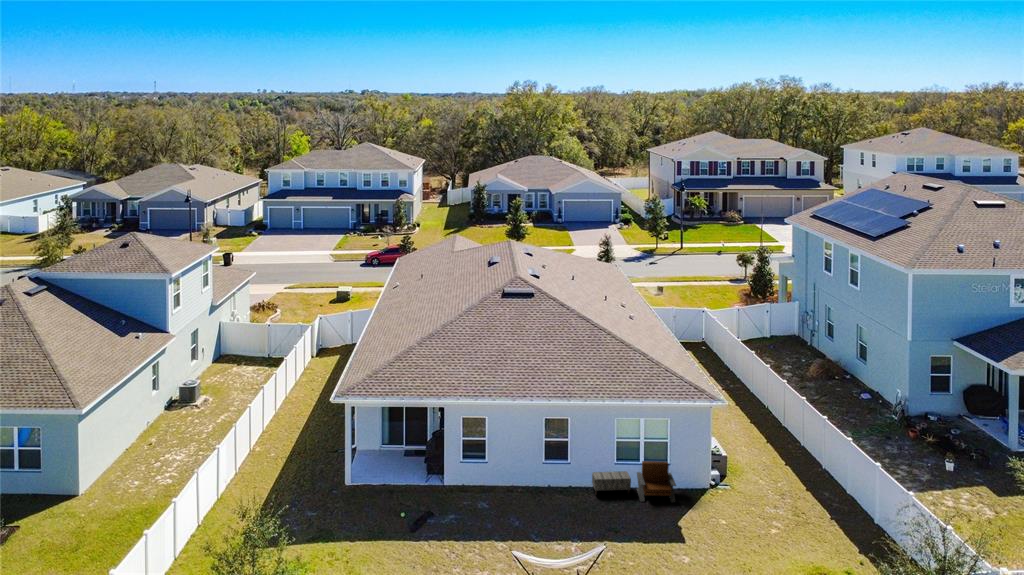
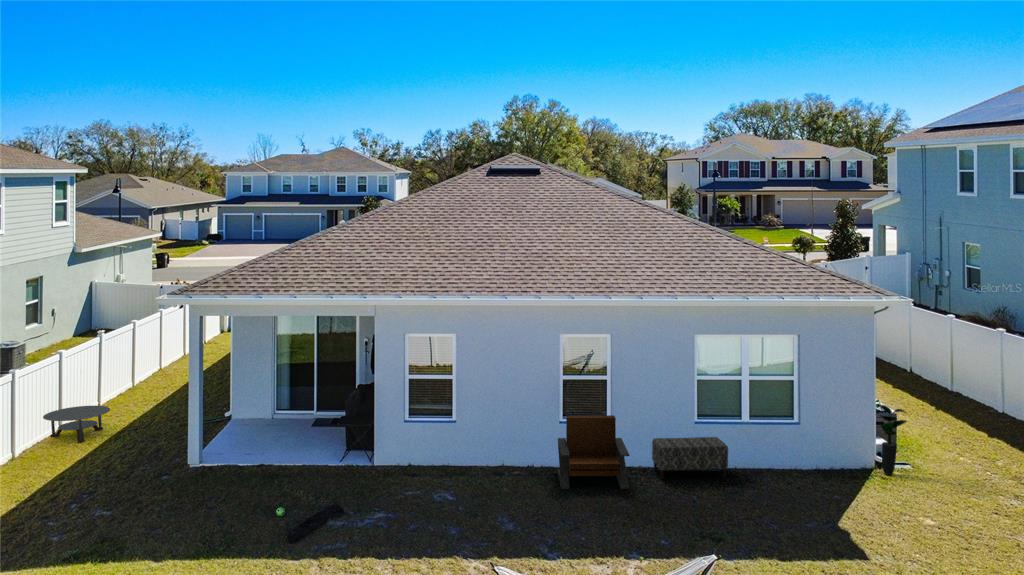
round table: none [253,442,288,466] -> present [43,406,110,442]
potted plant: none [711,456,726,493] -> present [878,405,907,475]
lounge chair: present [637,461,676,502] -> present [558,415,629,489]

